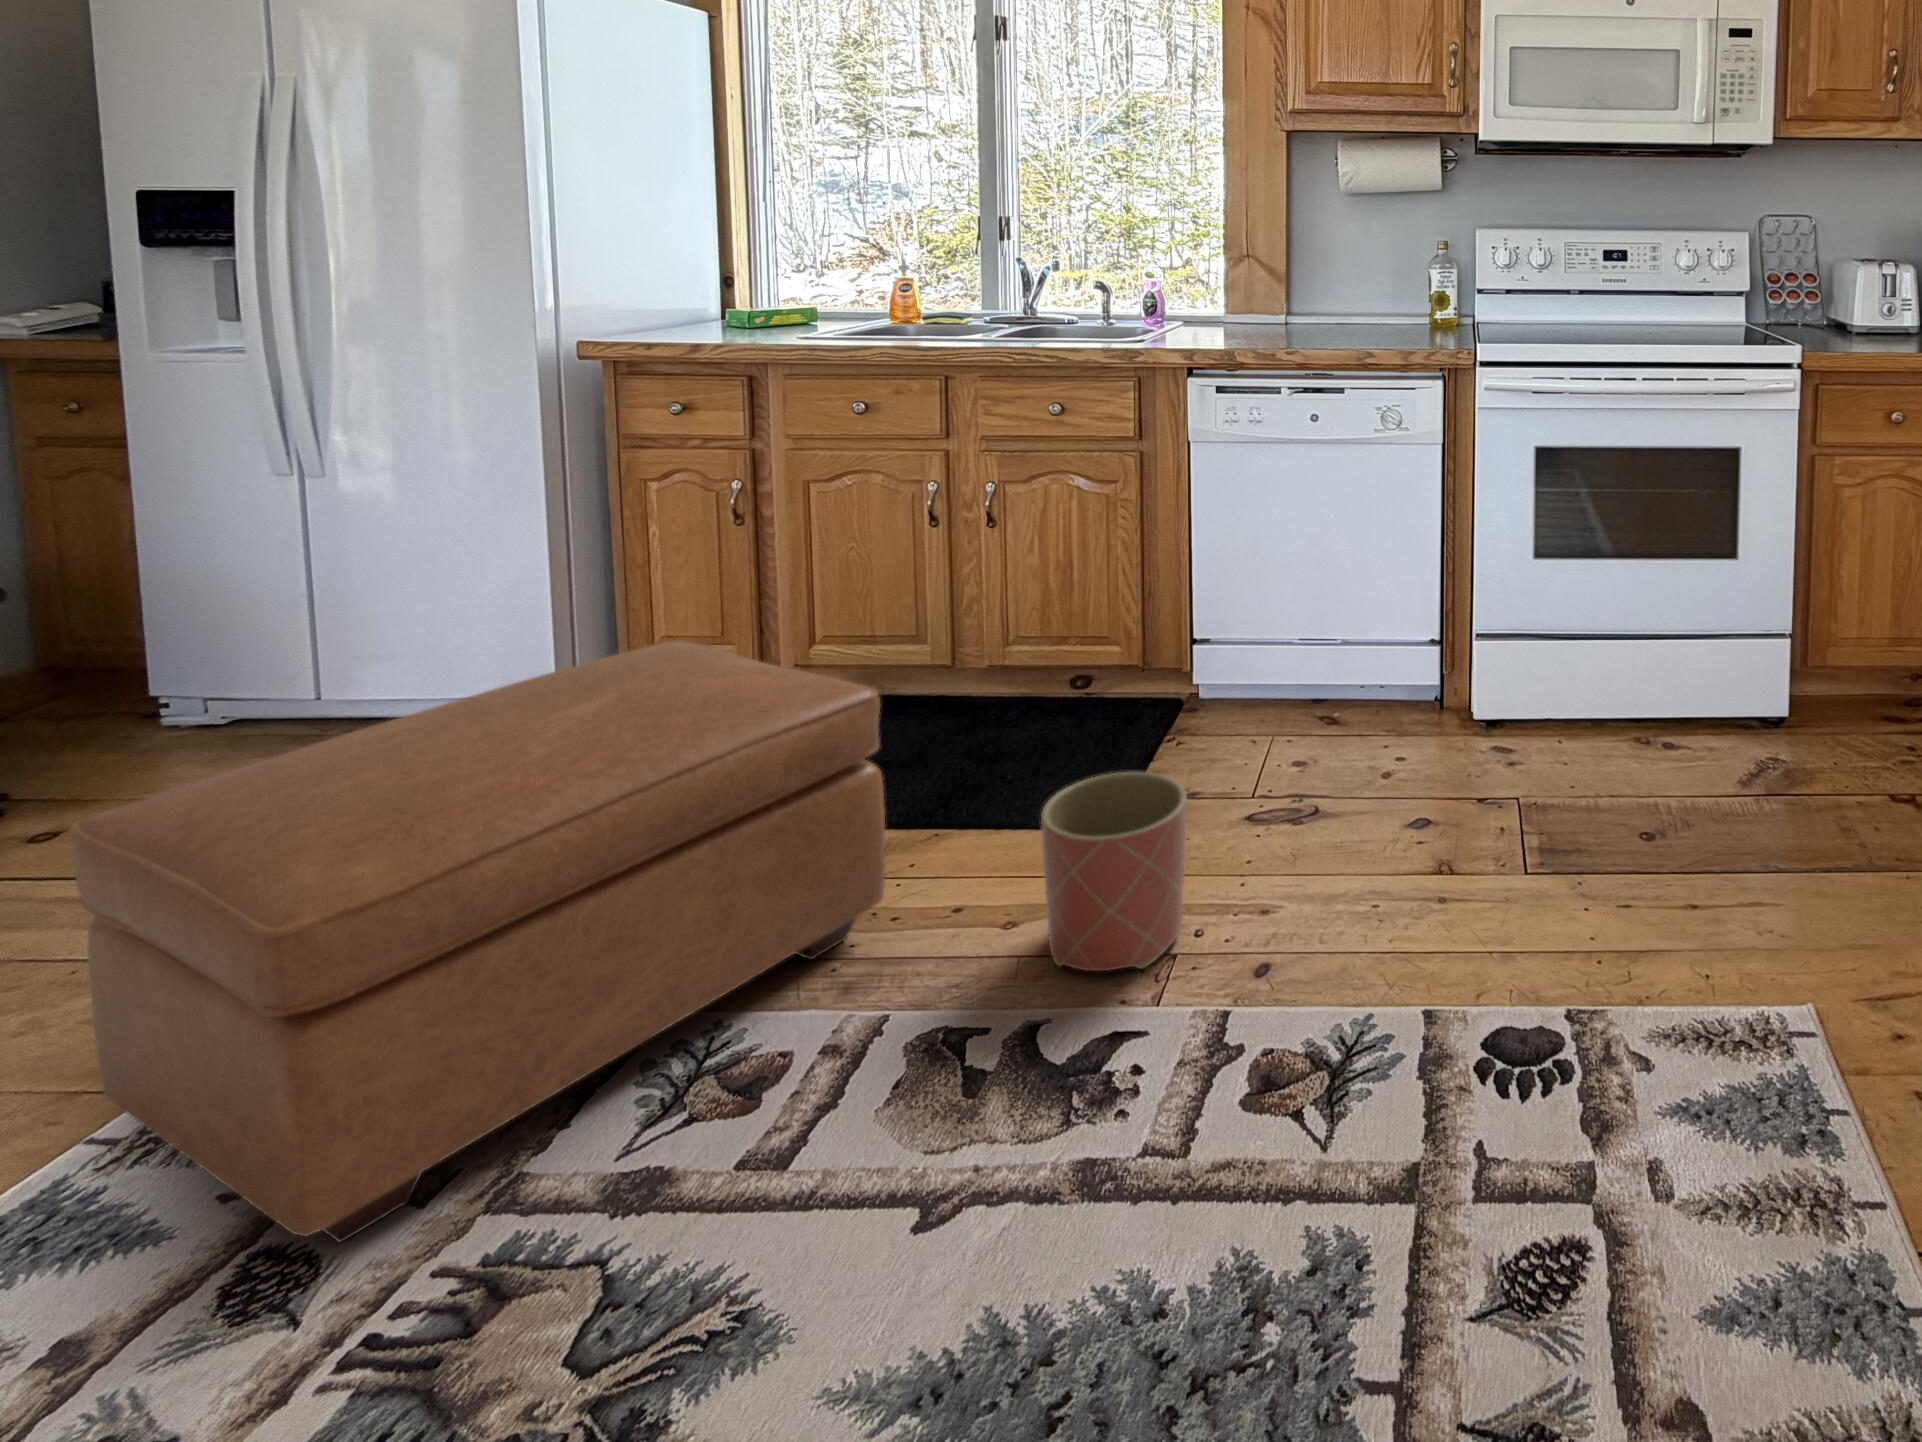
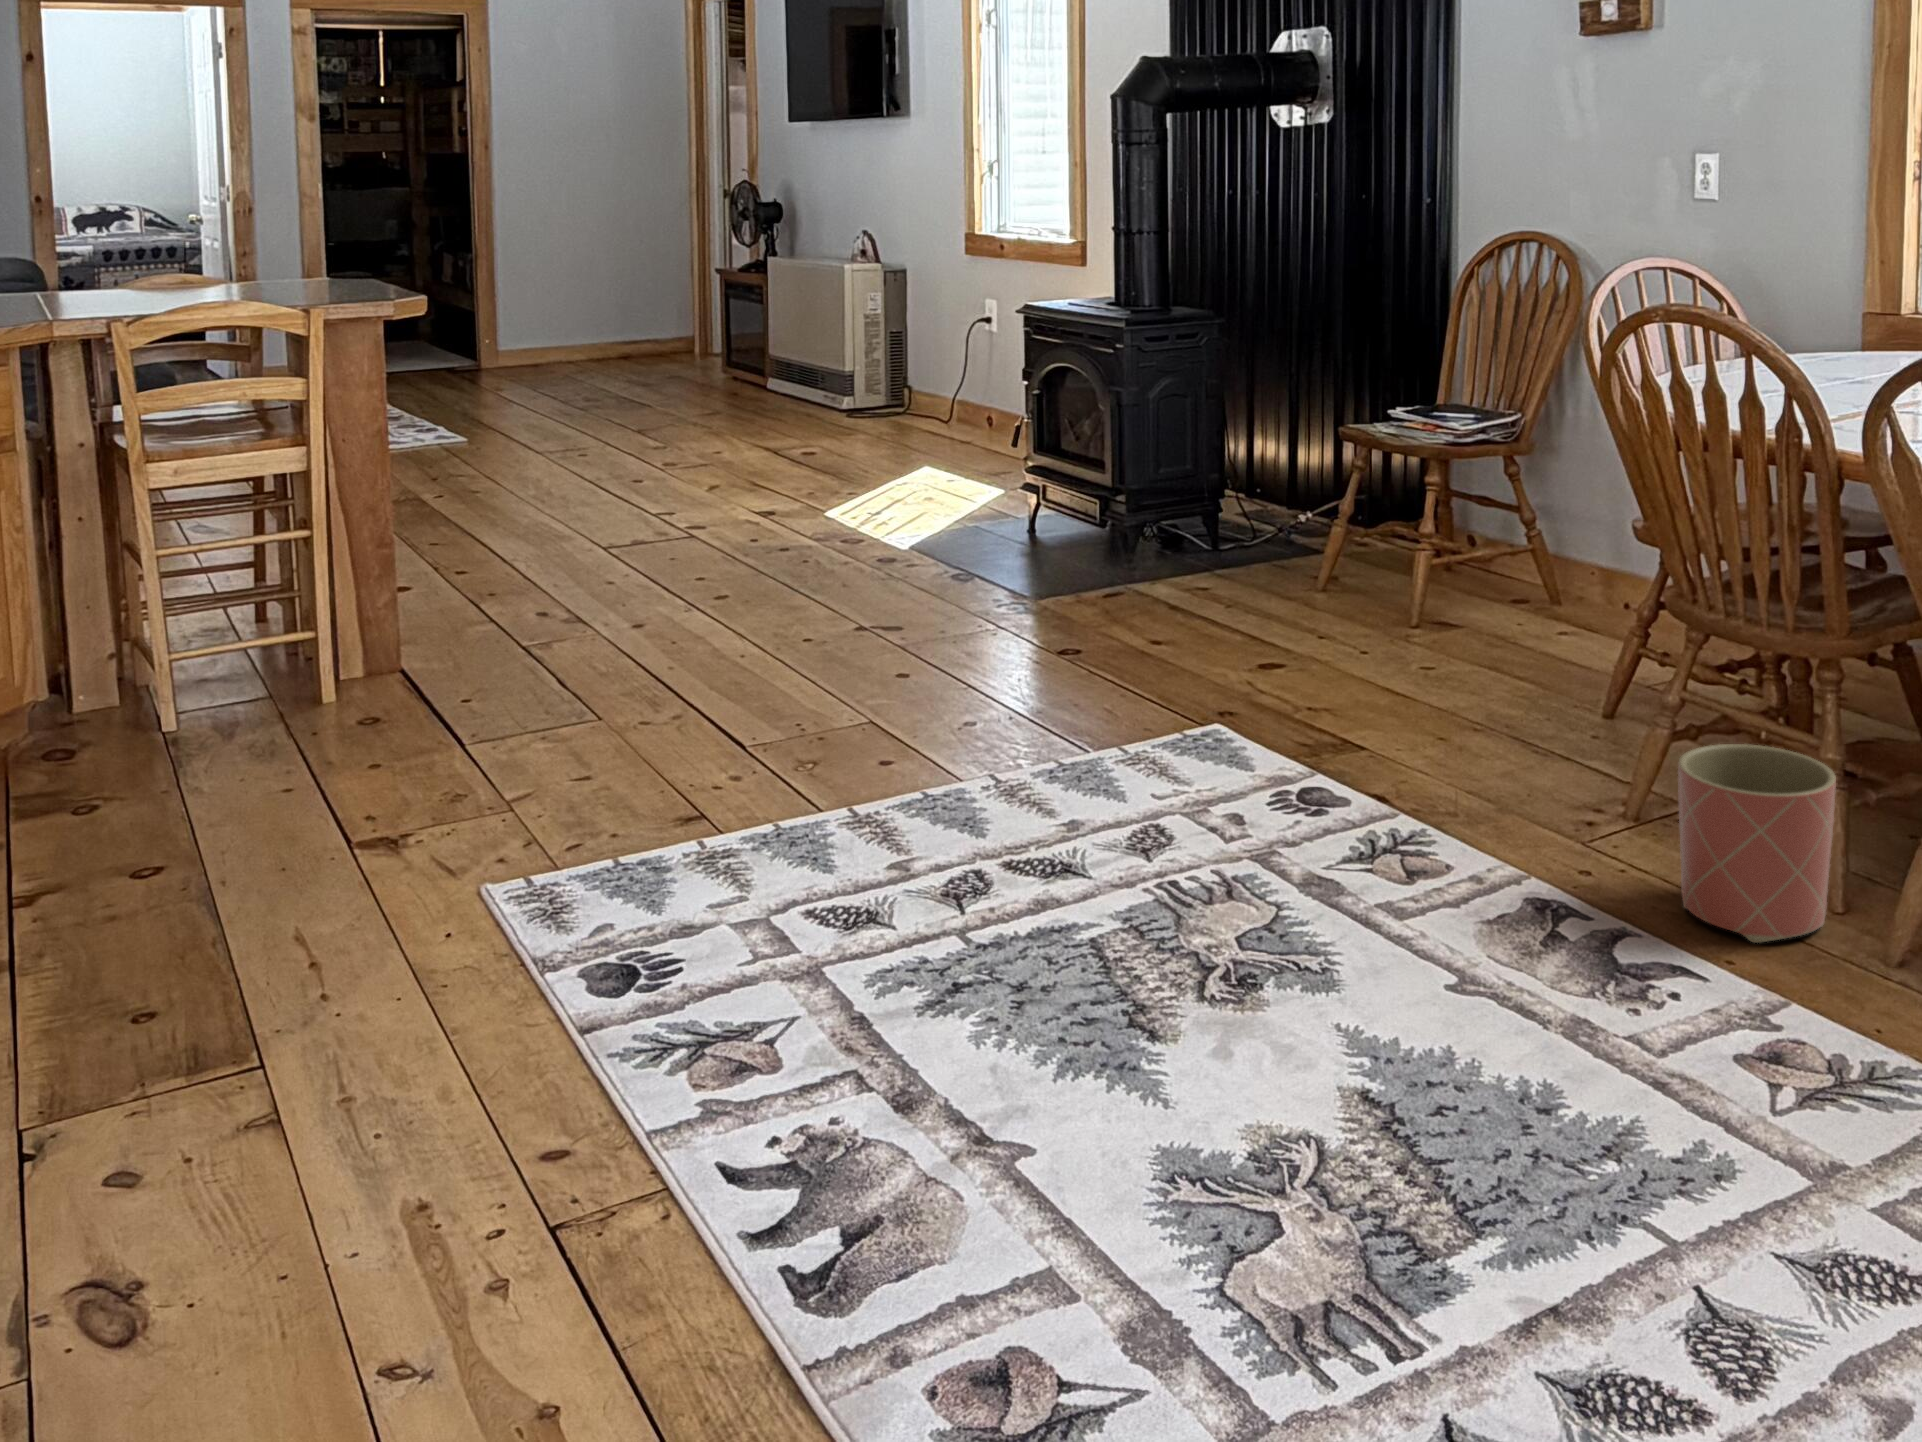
ottoman: present [70,640,885,1242] -> none [1124,529,1581,840]

